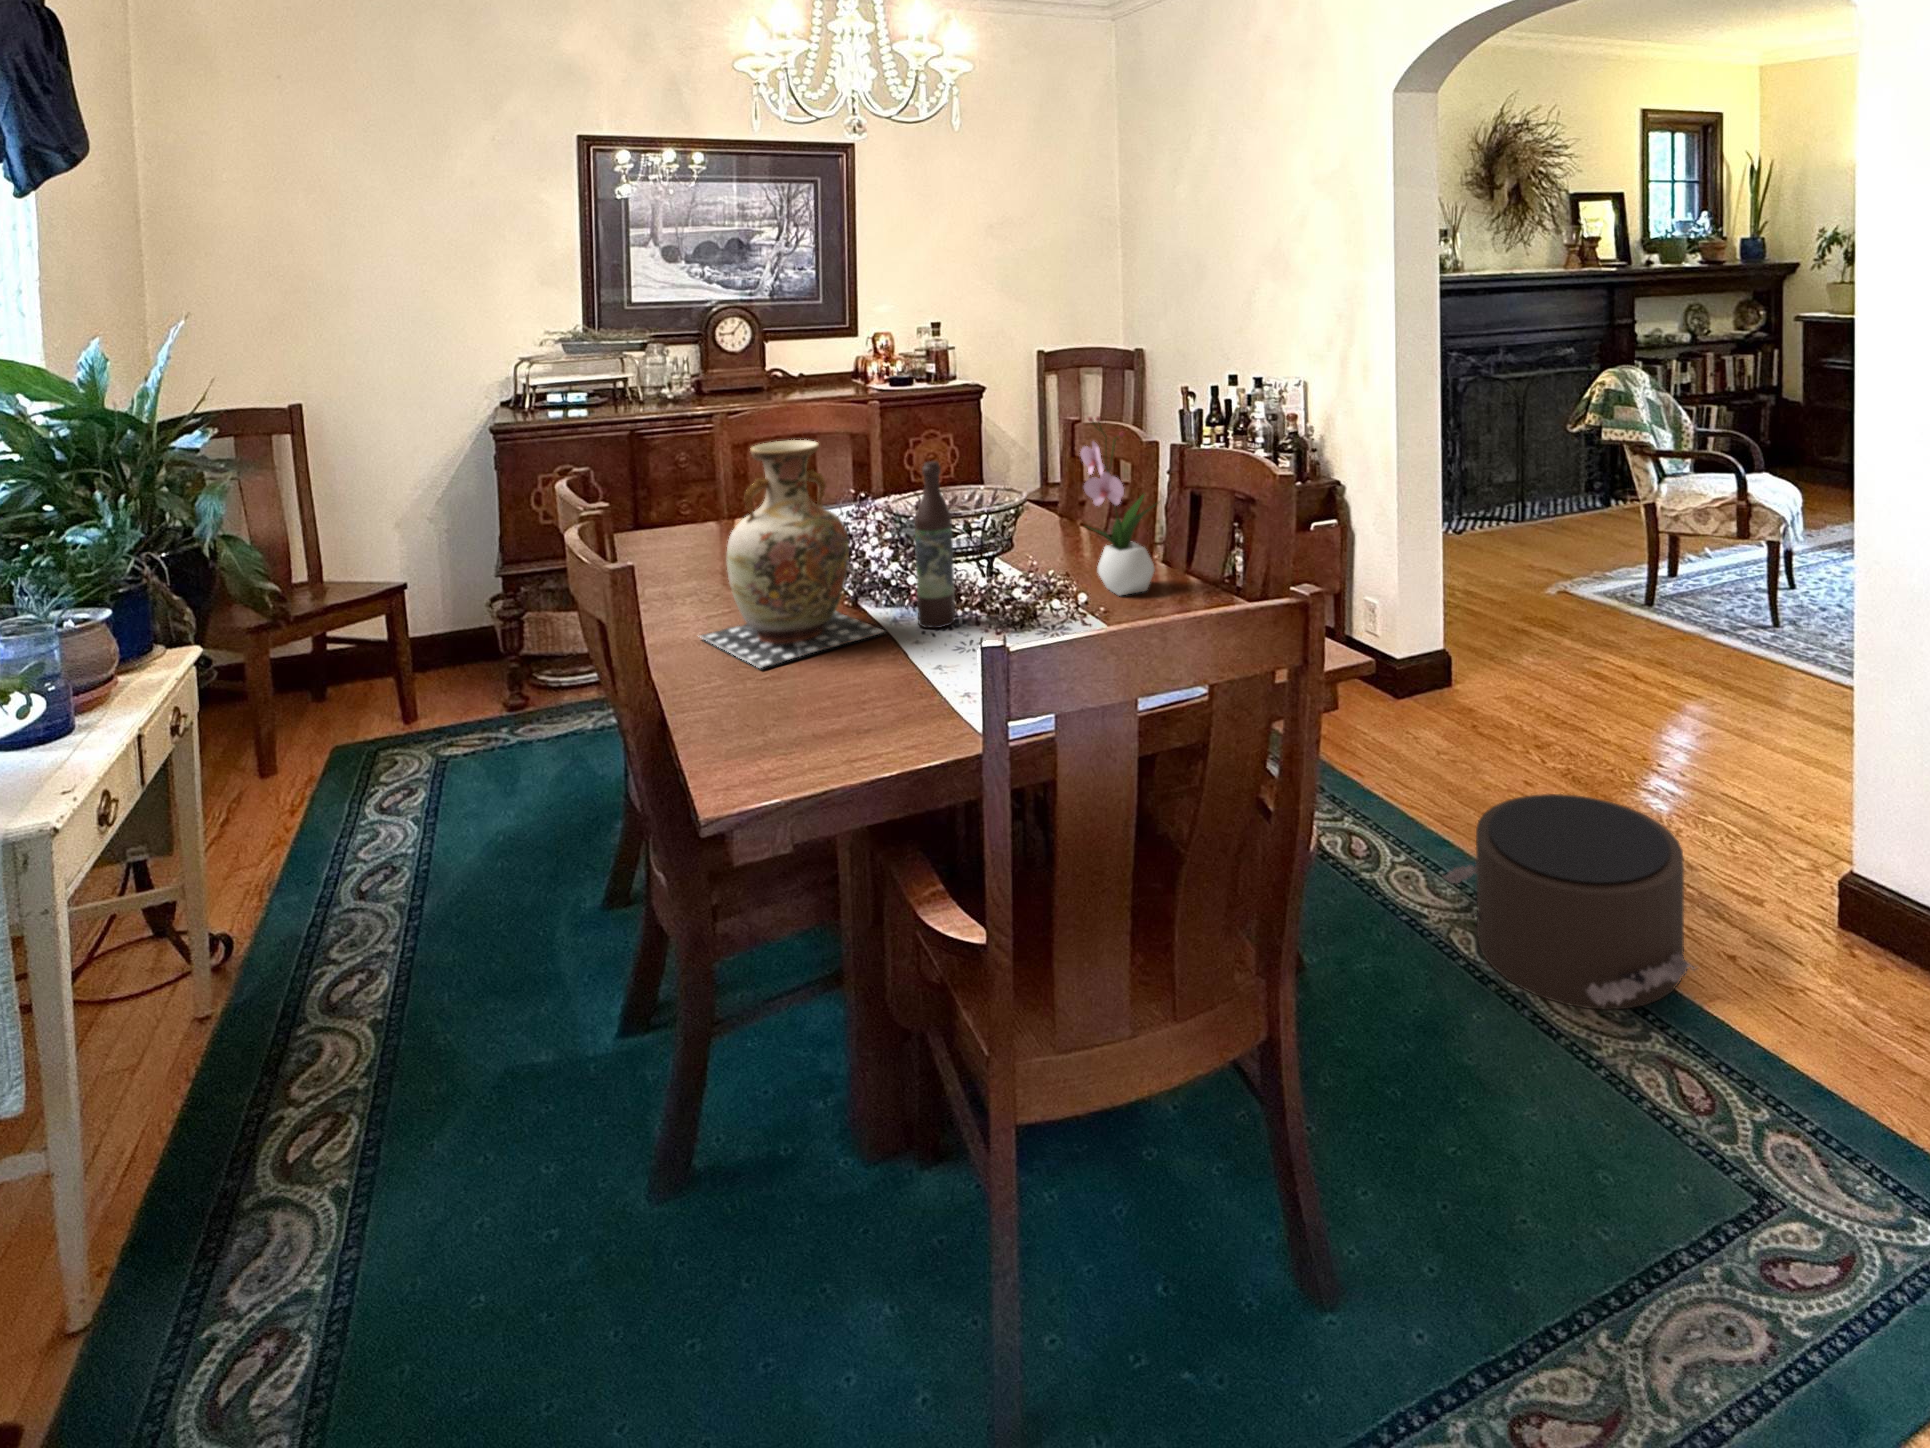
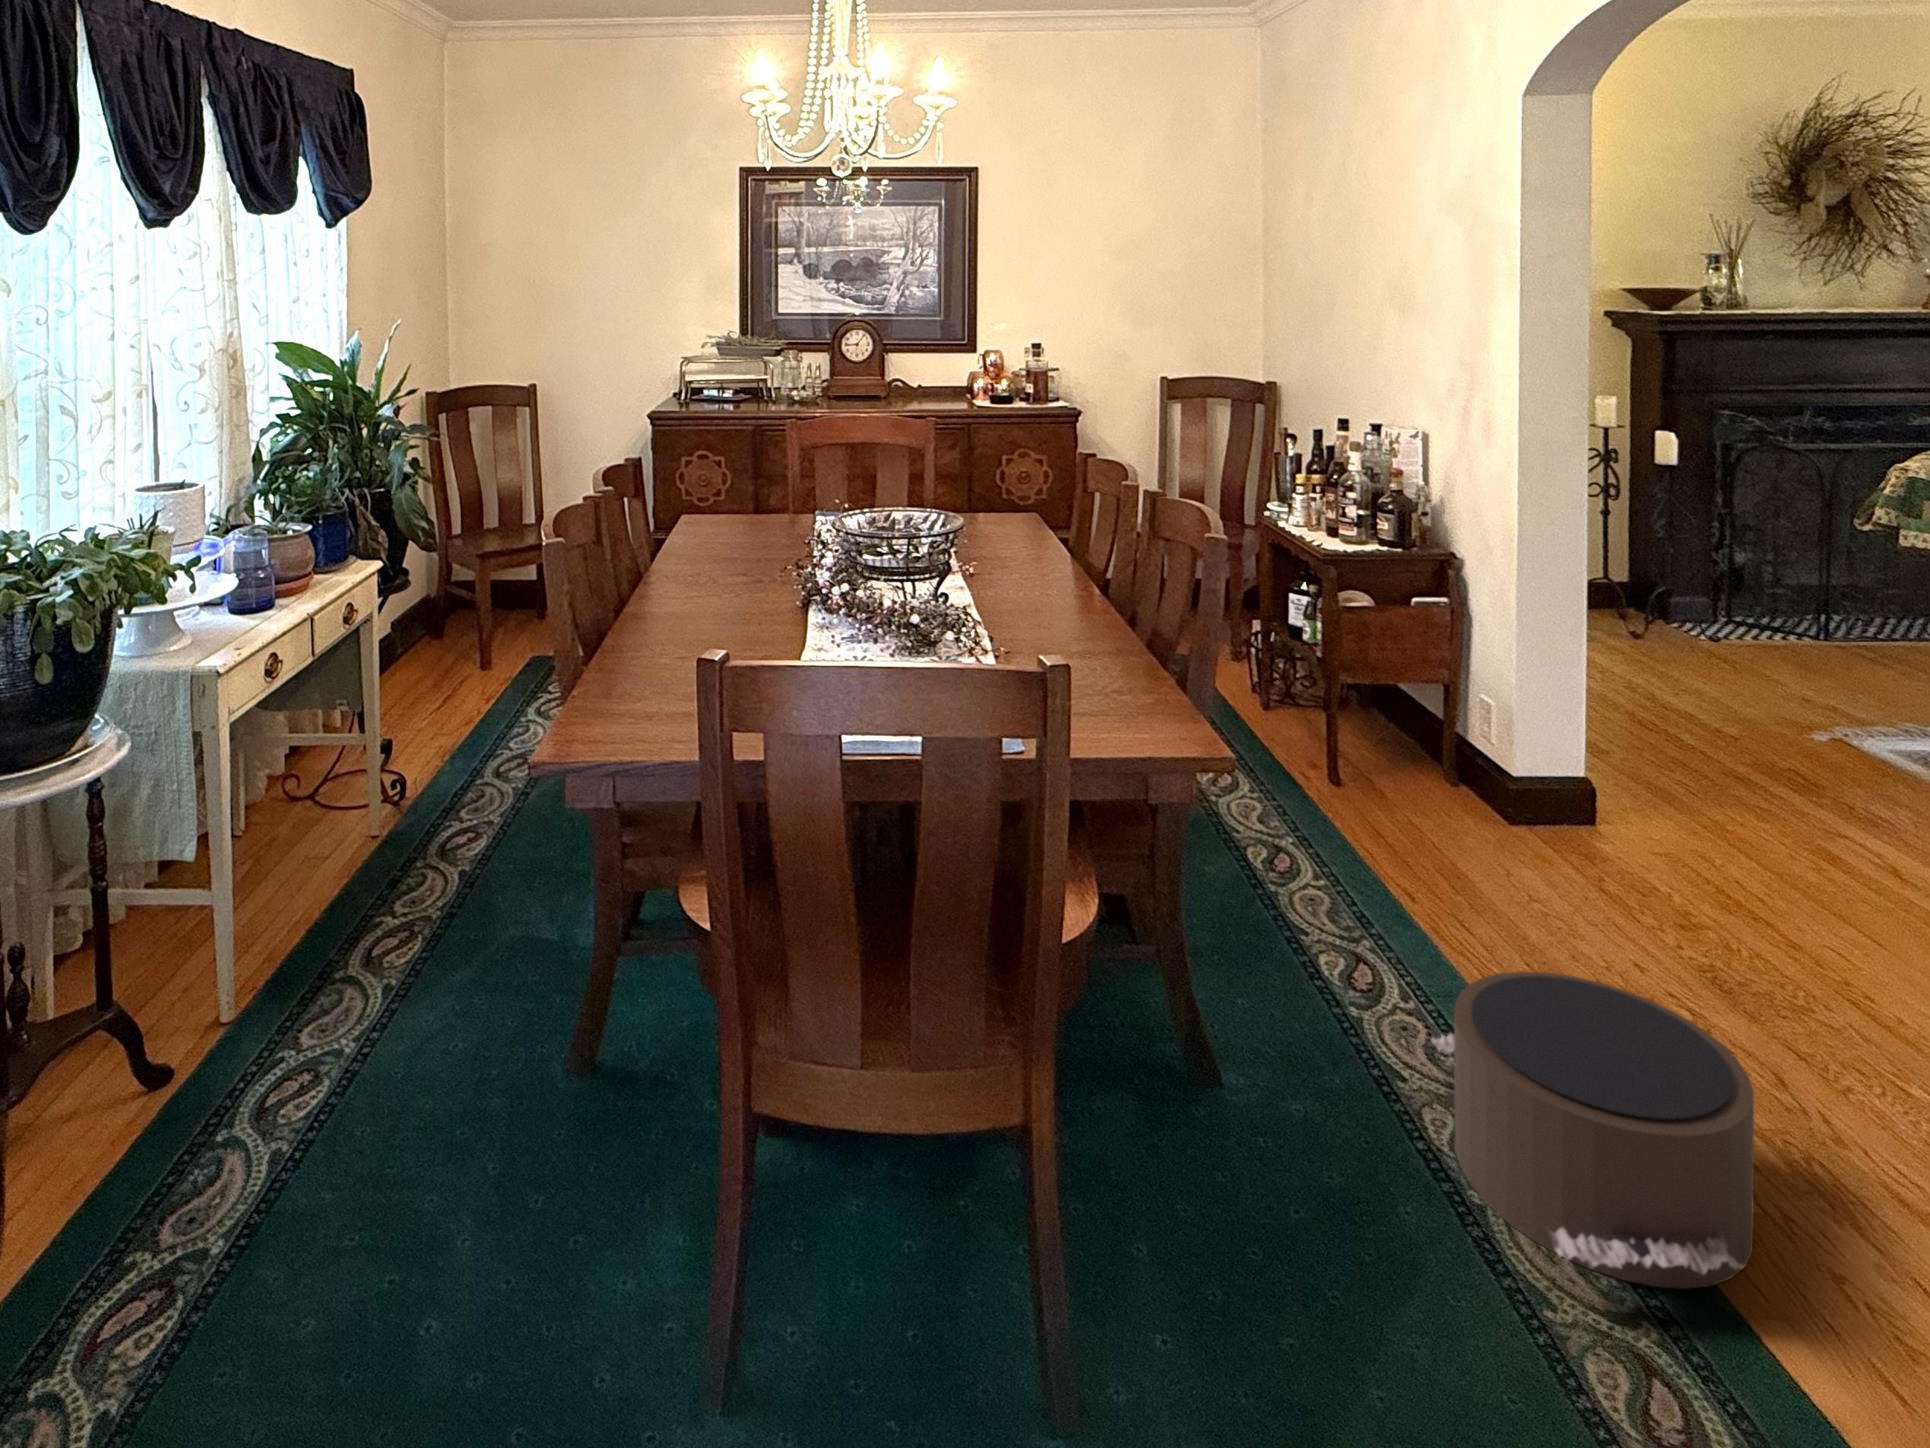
flower arrangement: present [1080,416,1156,595] -> none [994,451,1071,636]
vase: present [700,440,885,668] -> none [654,448,793,645]
wine bottle: present [915,461,955,628] -> none [822,480,858,637]

